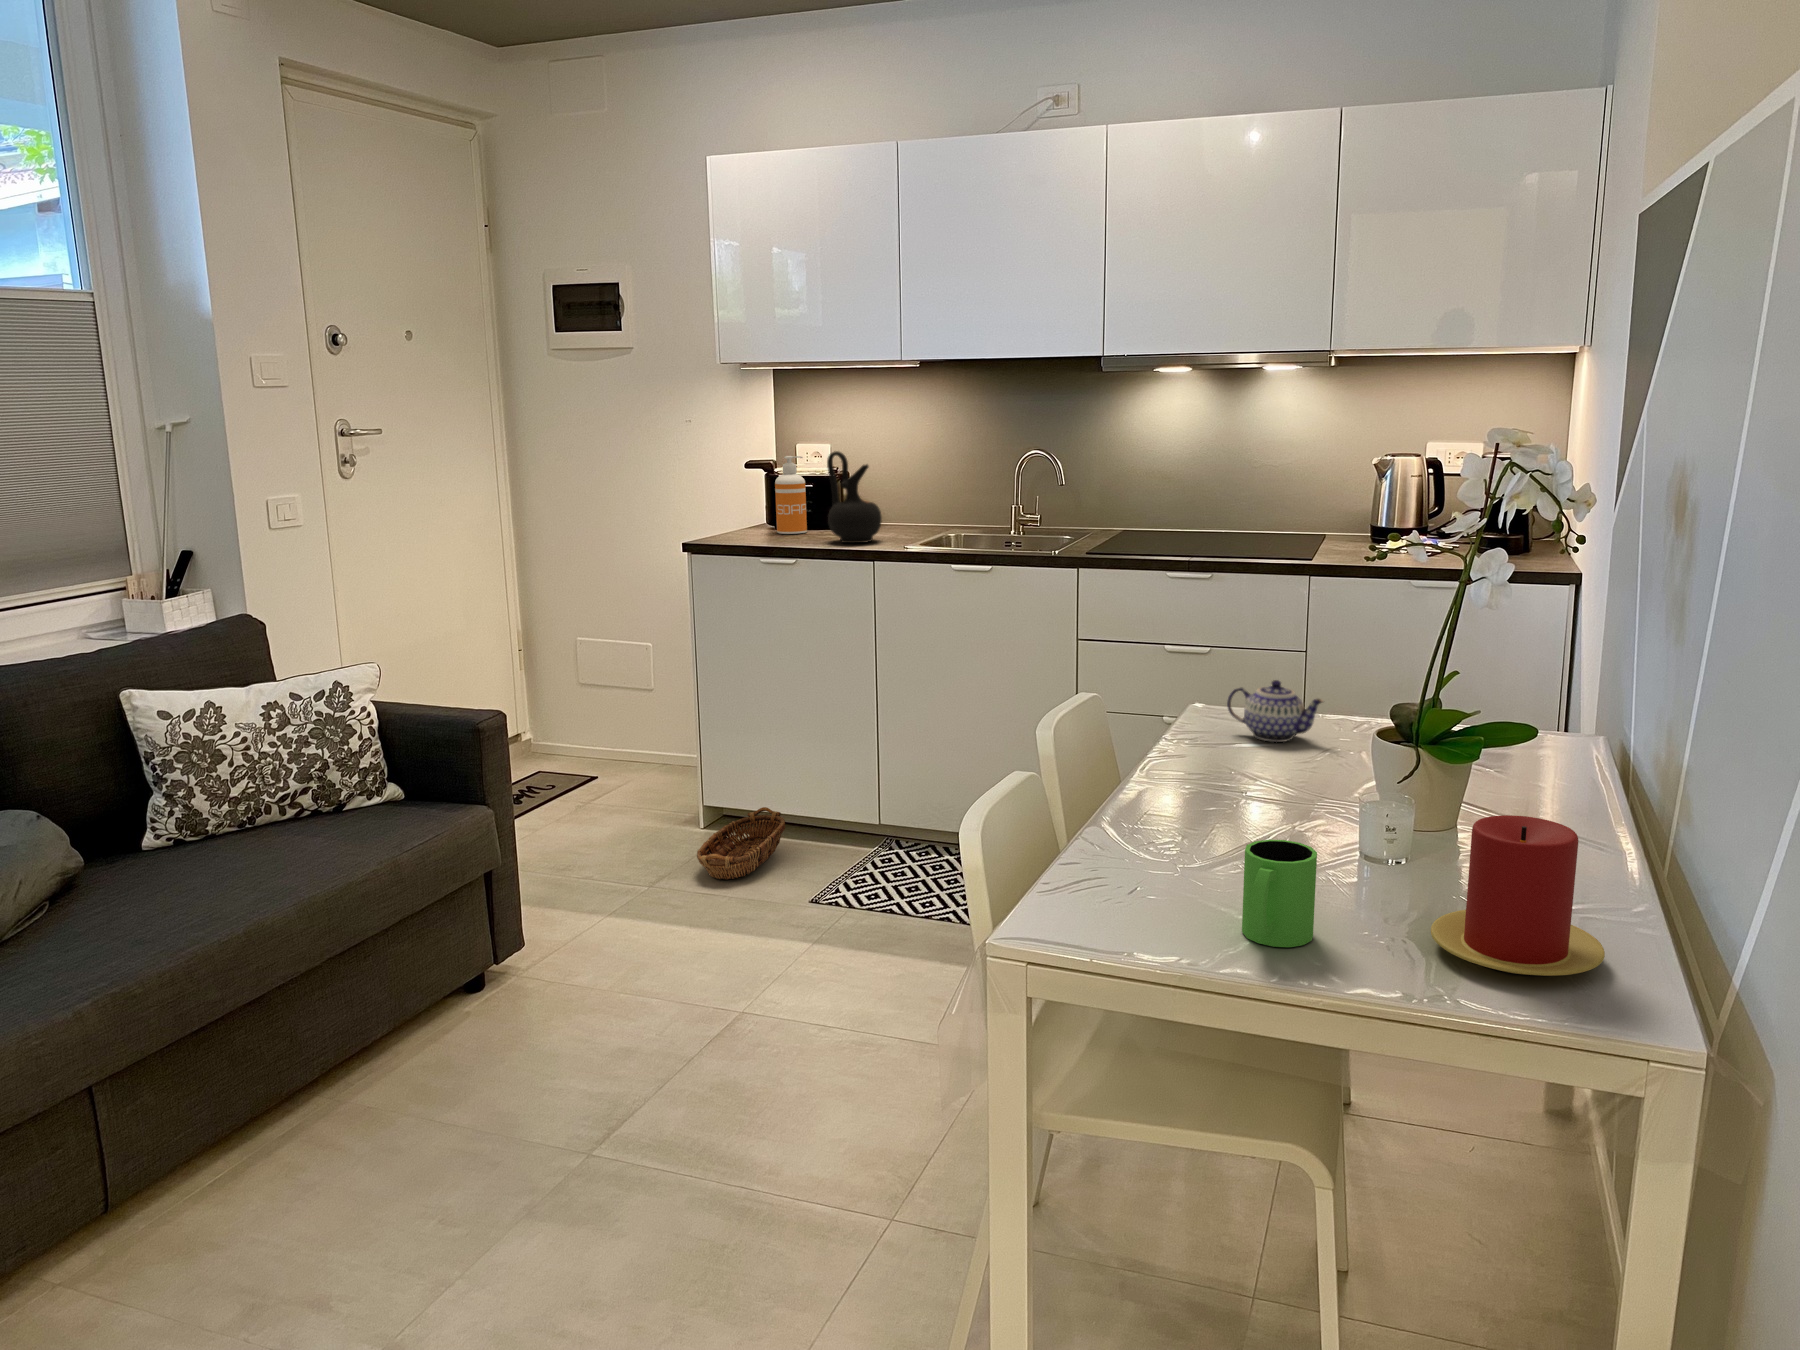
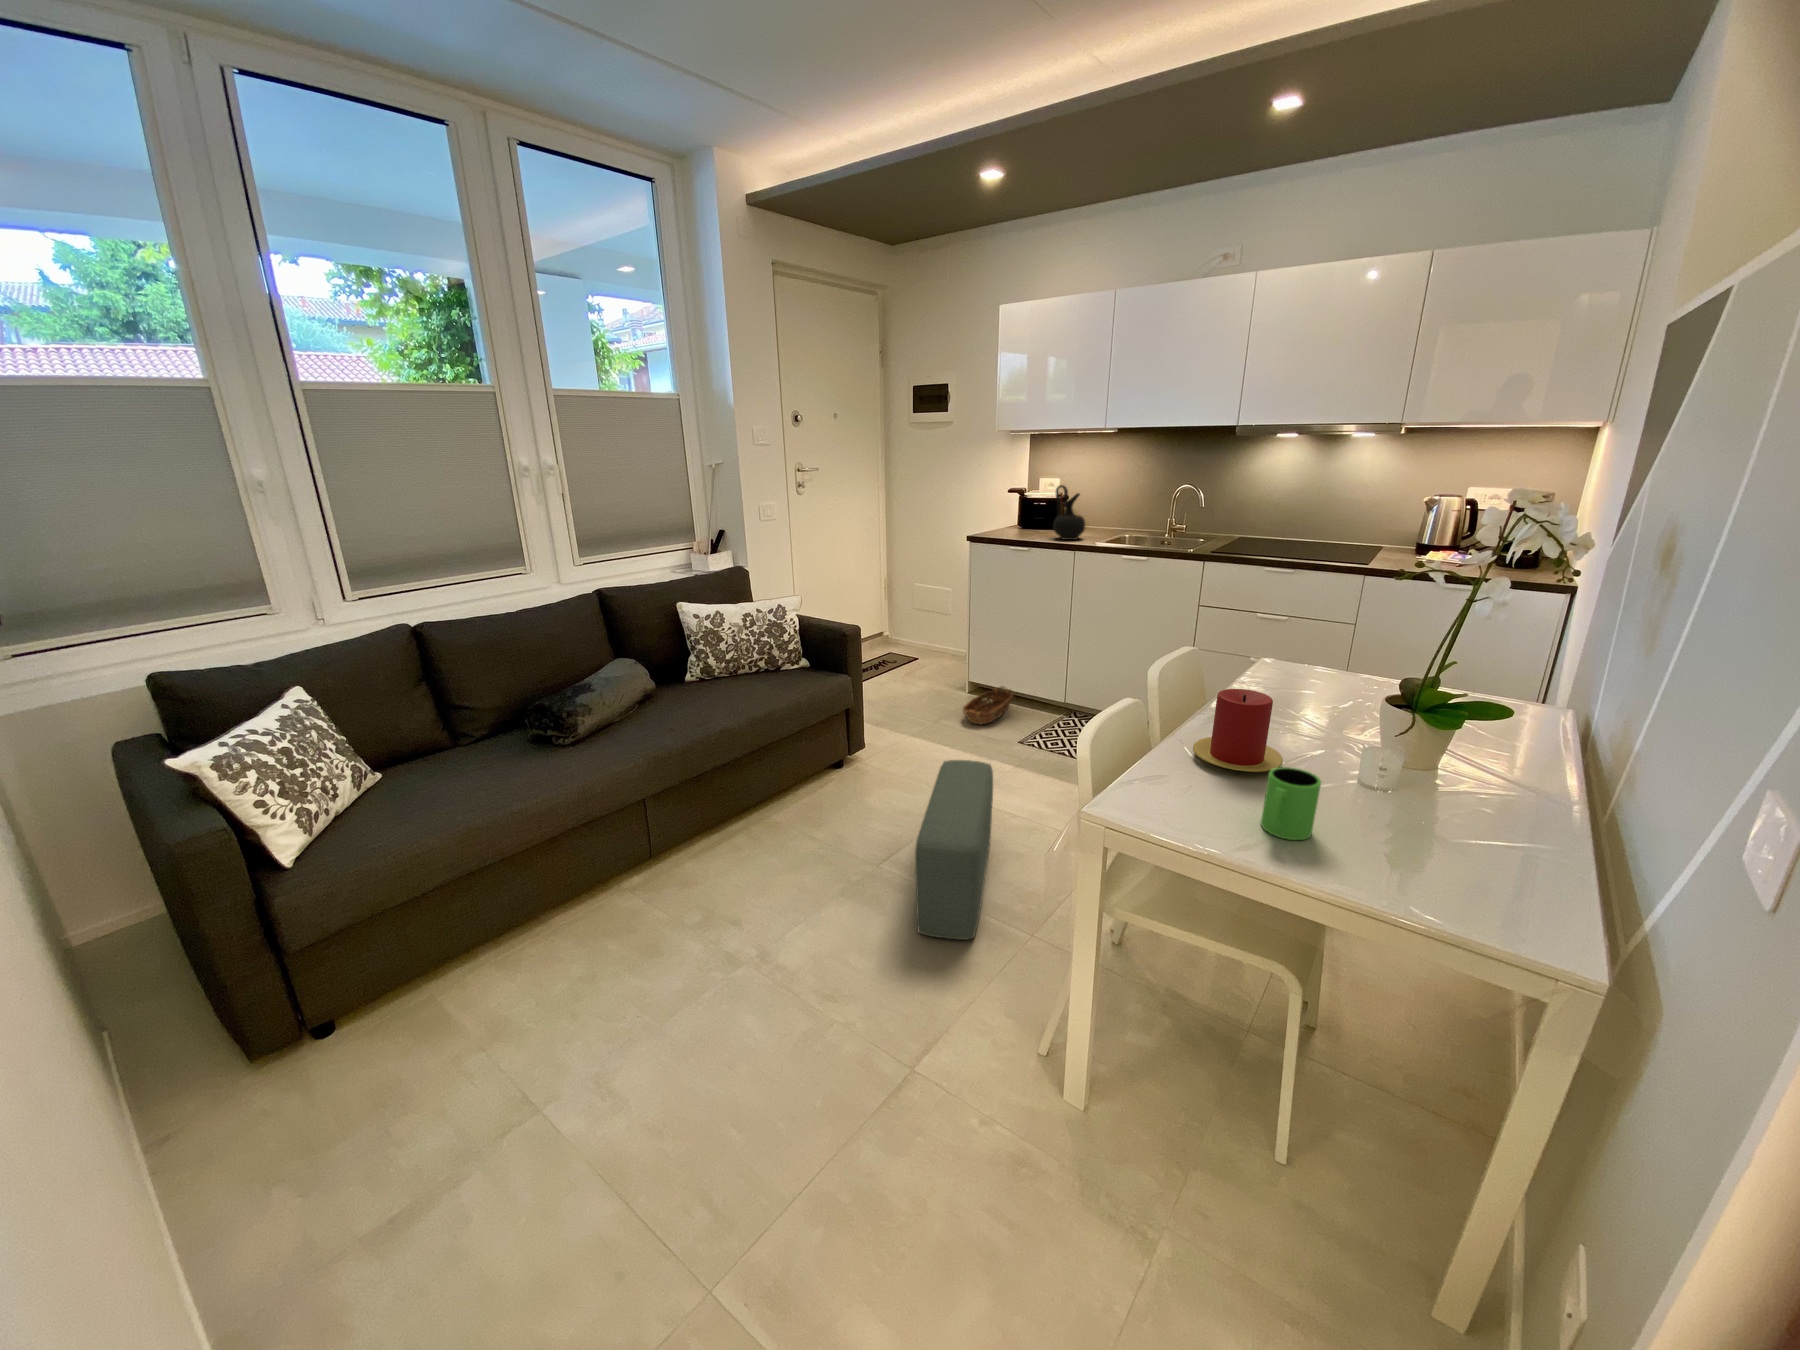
soap dispenser: present [775,456,807,534] -> none [1025,487,1043,532]
teapot: present [1227,680,1323,742] -> none [1285,649,1355,689]
candle: present [1431,815,1605,976] -> present [1193,689,1283,772]
pouf: none [667,931,790,1256] -> present [915,760,993,940]

